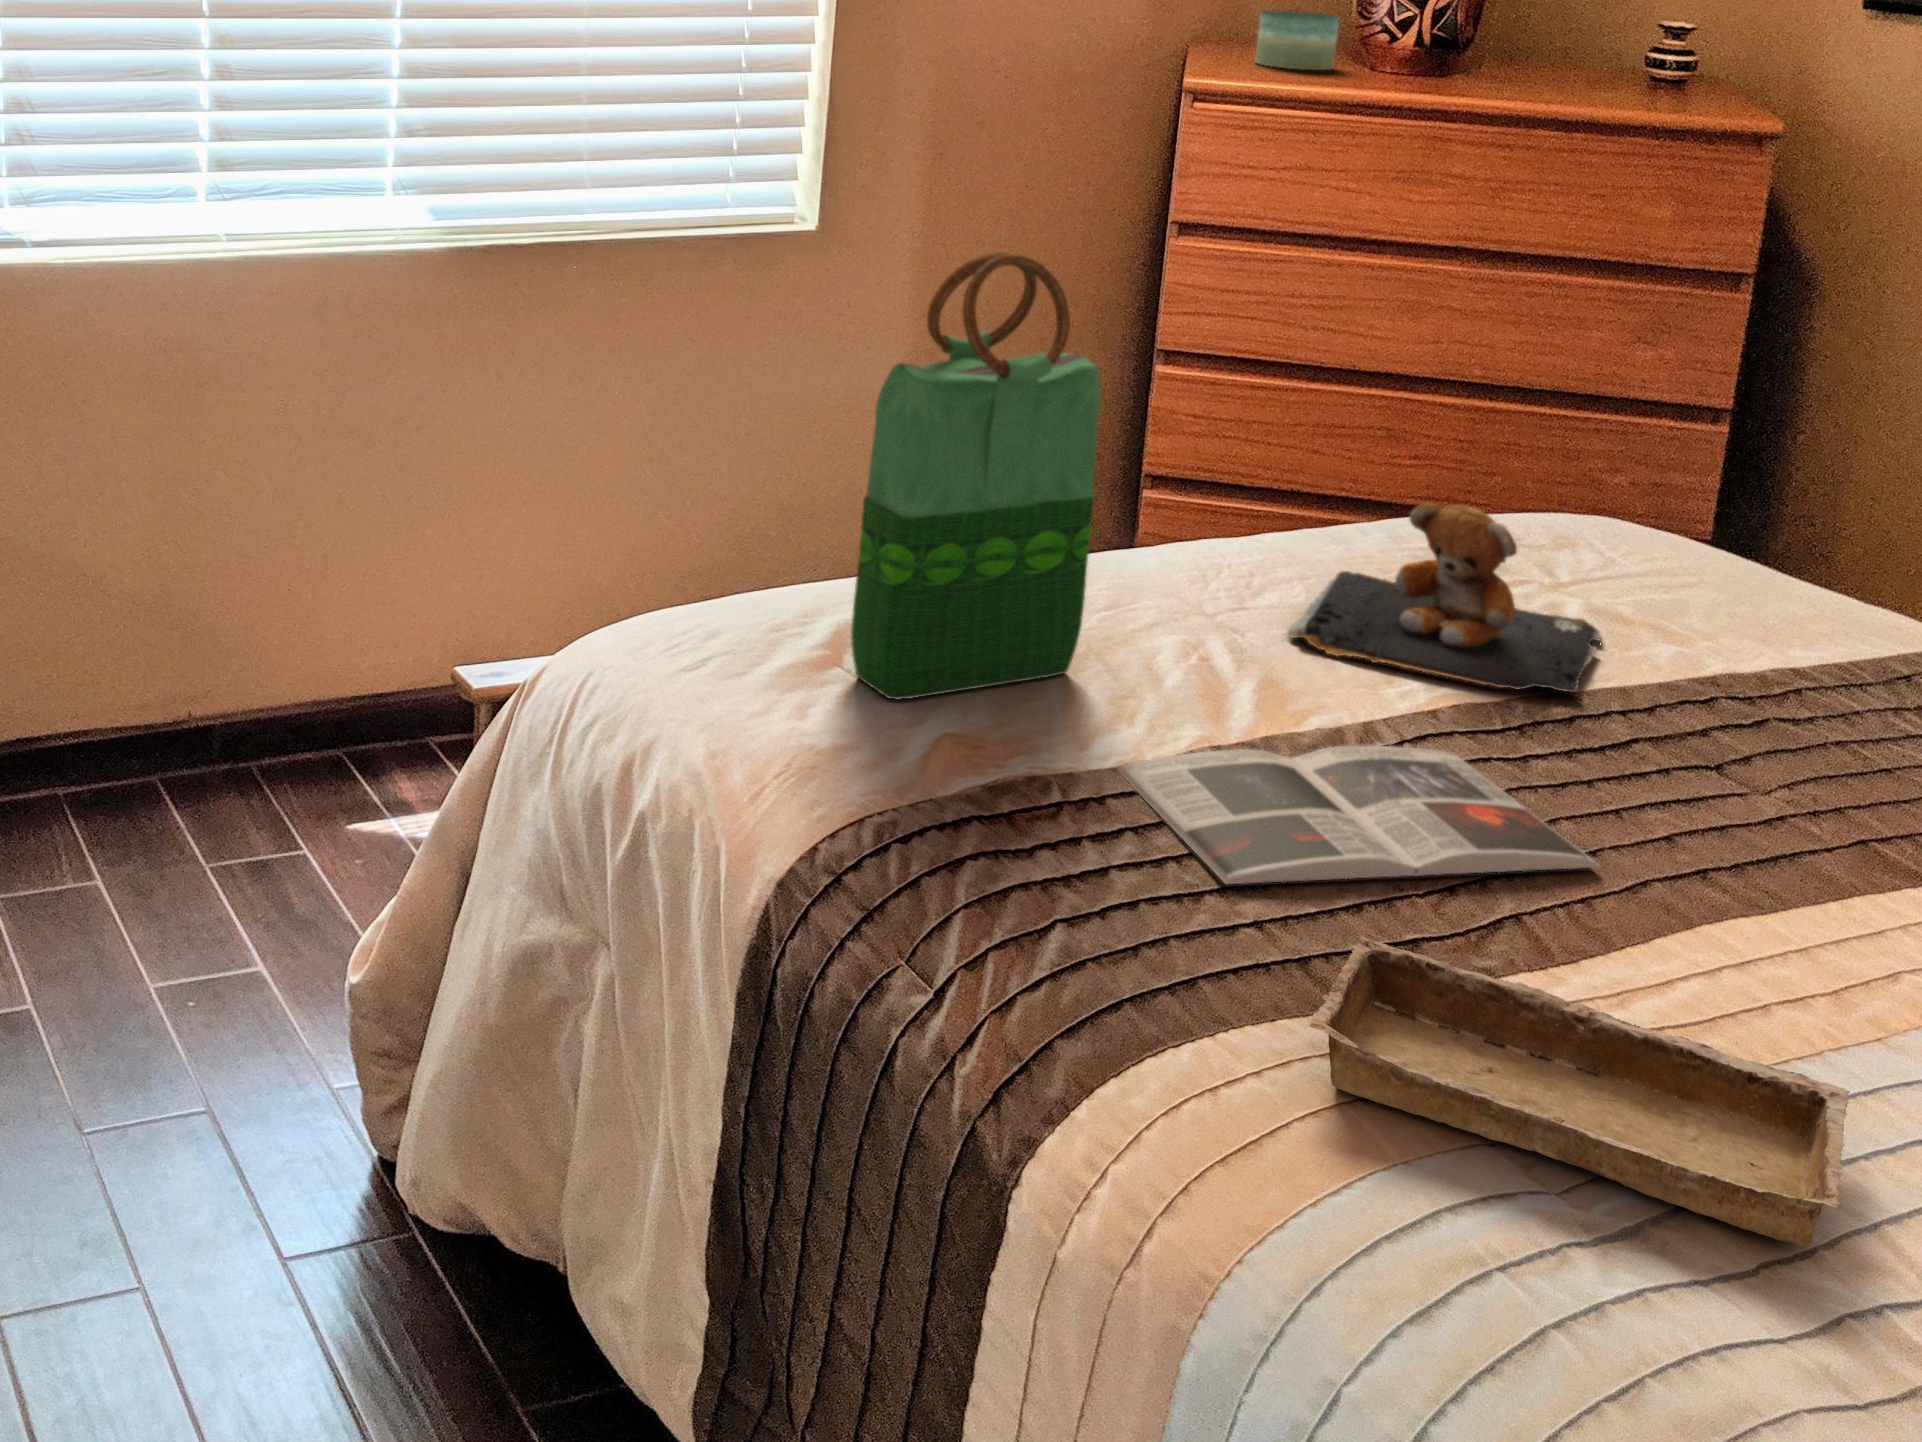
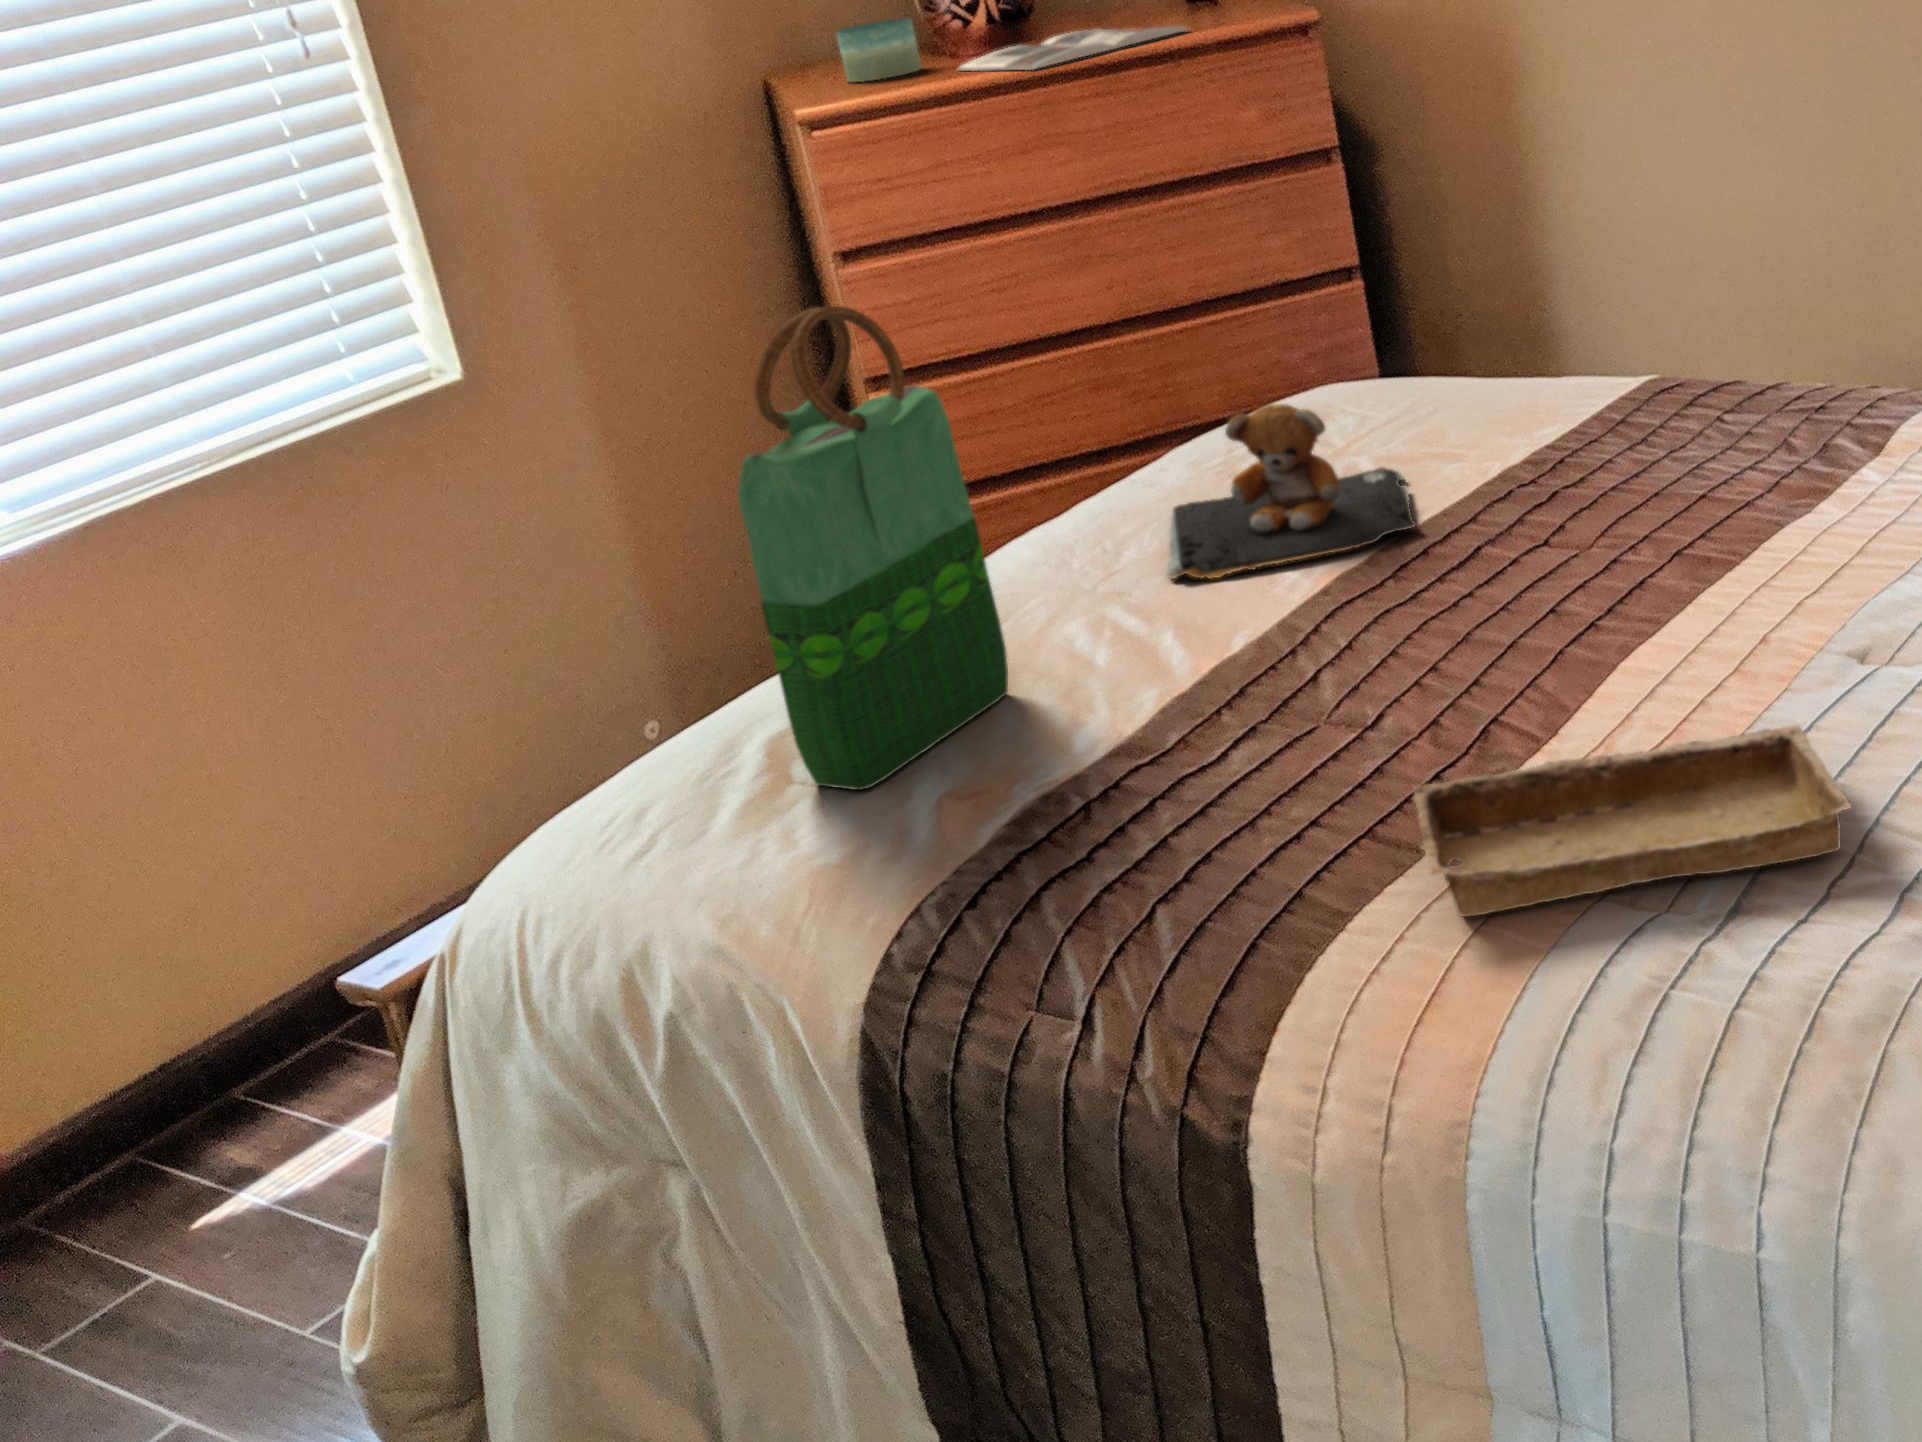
magazine: present [1119,746,1599,884] -> present [957,26,1191,71]

